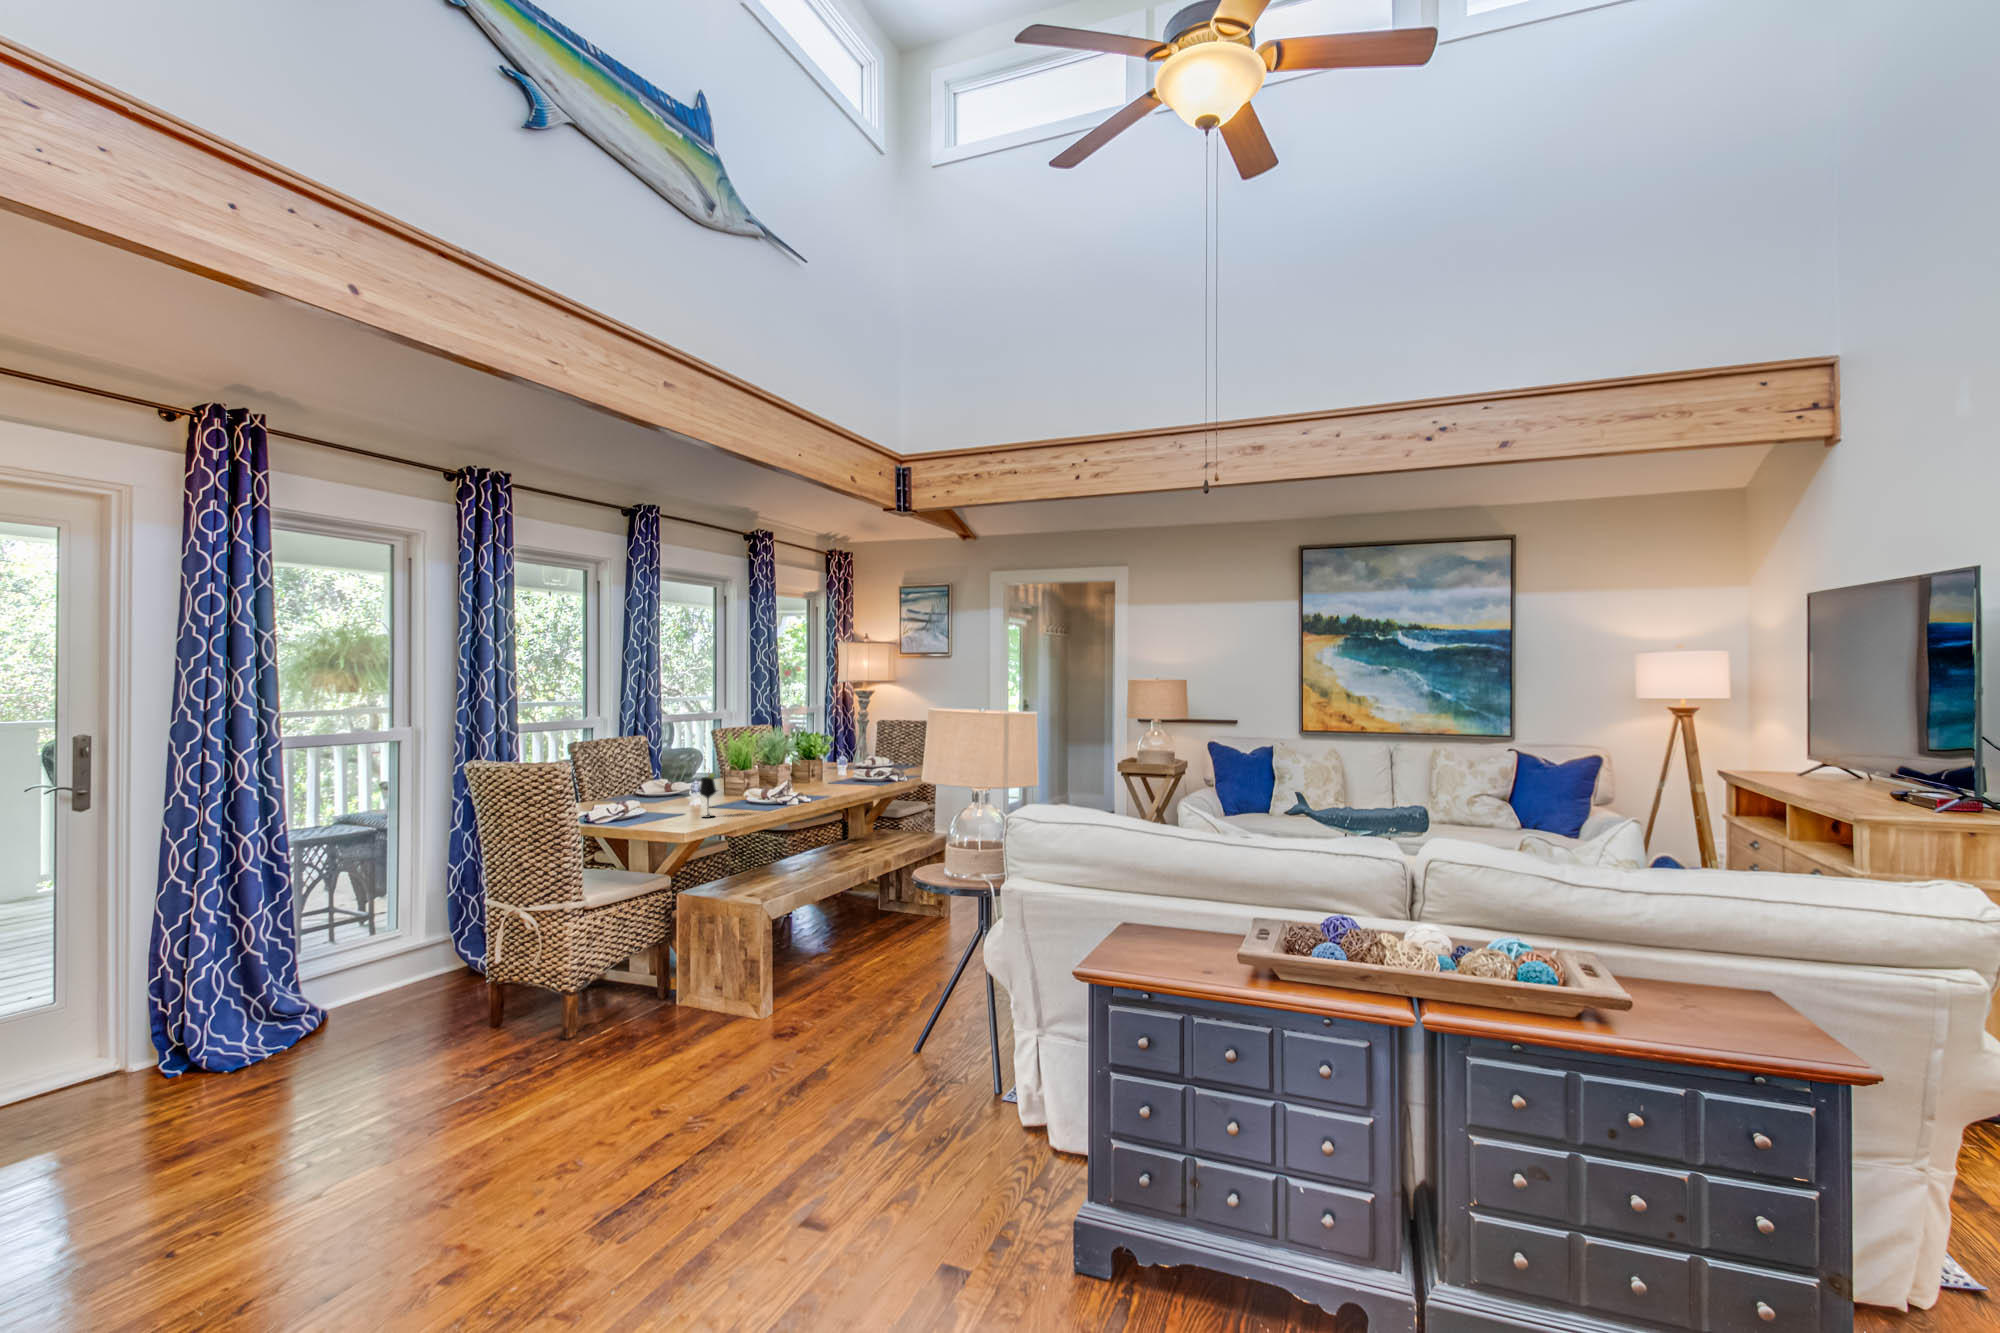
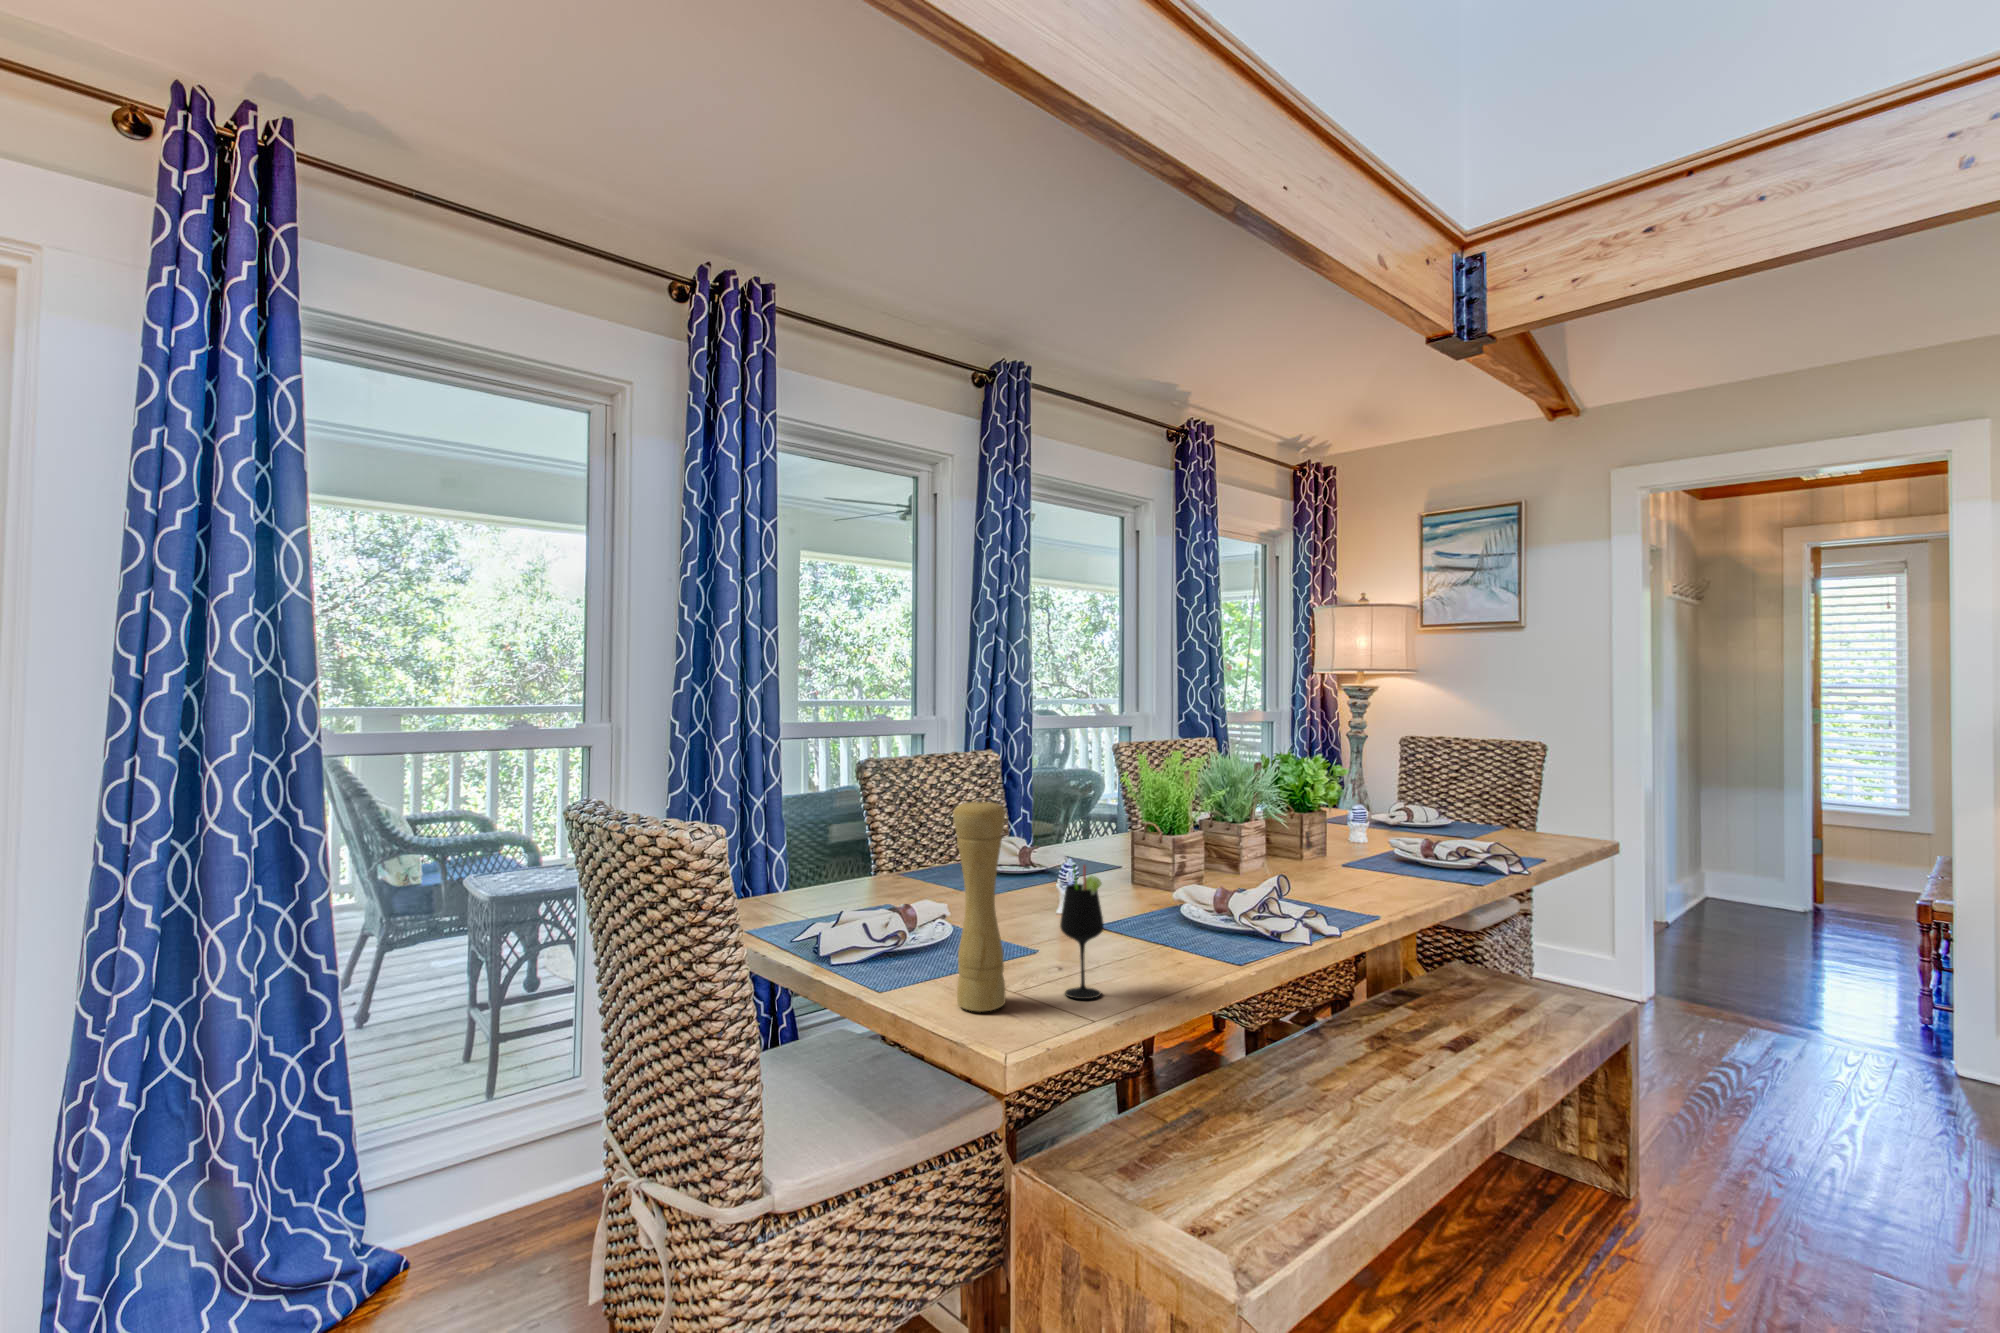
pepper mill: none [658,746,680,822] -> present [953,799,1006,1012]

